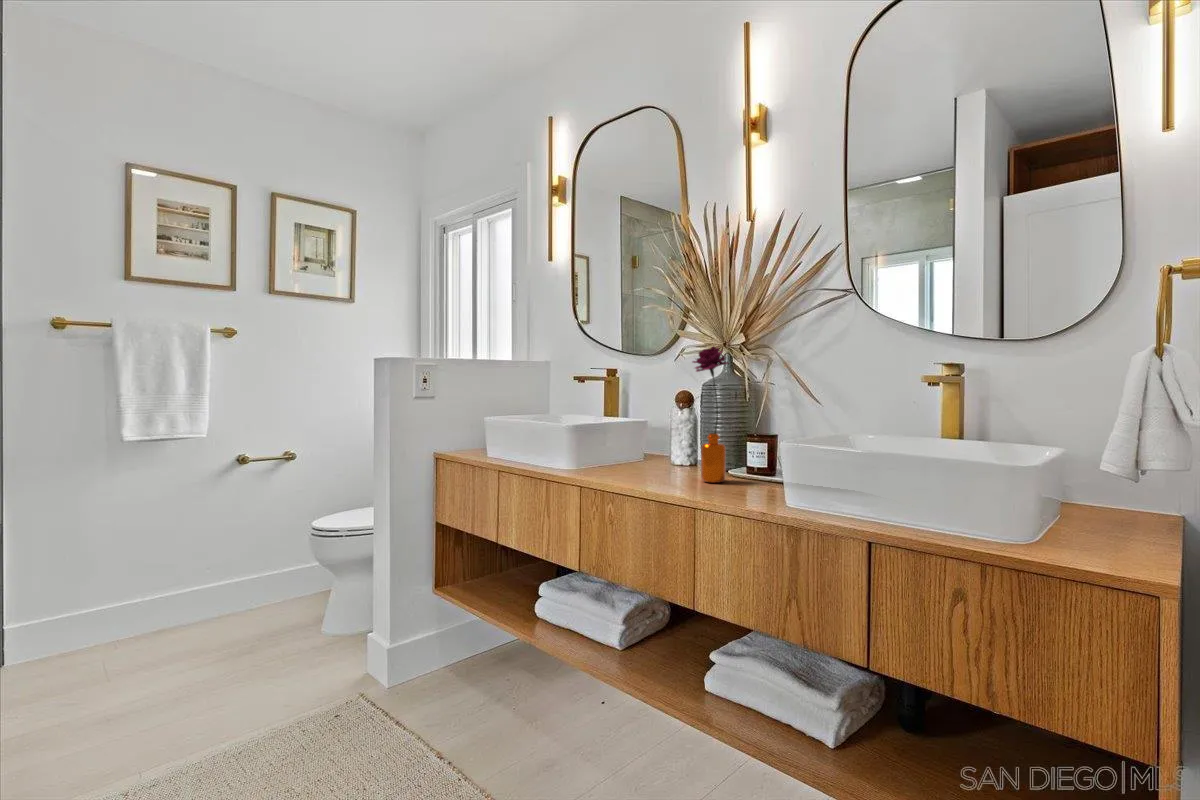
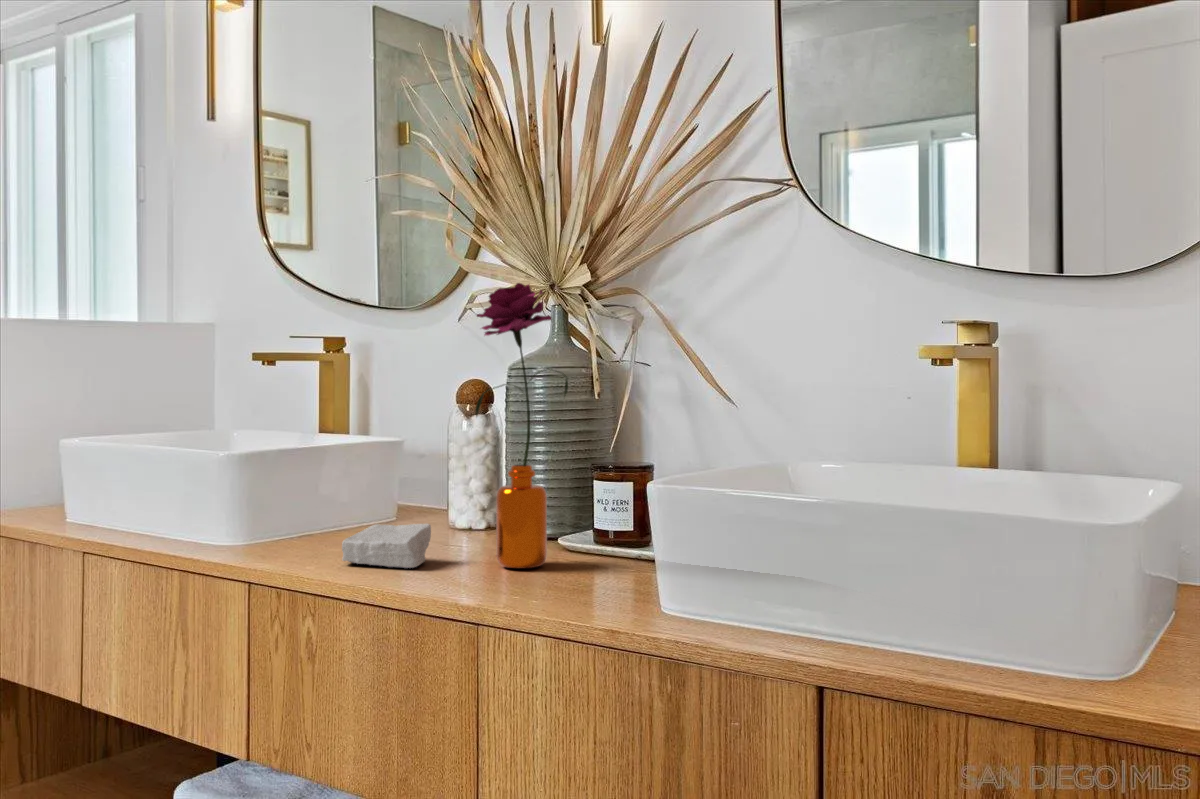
soap bar: none [628,460,669,480] -> present [342,524,431,568]

